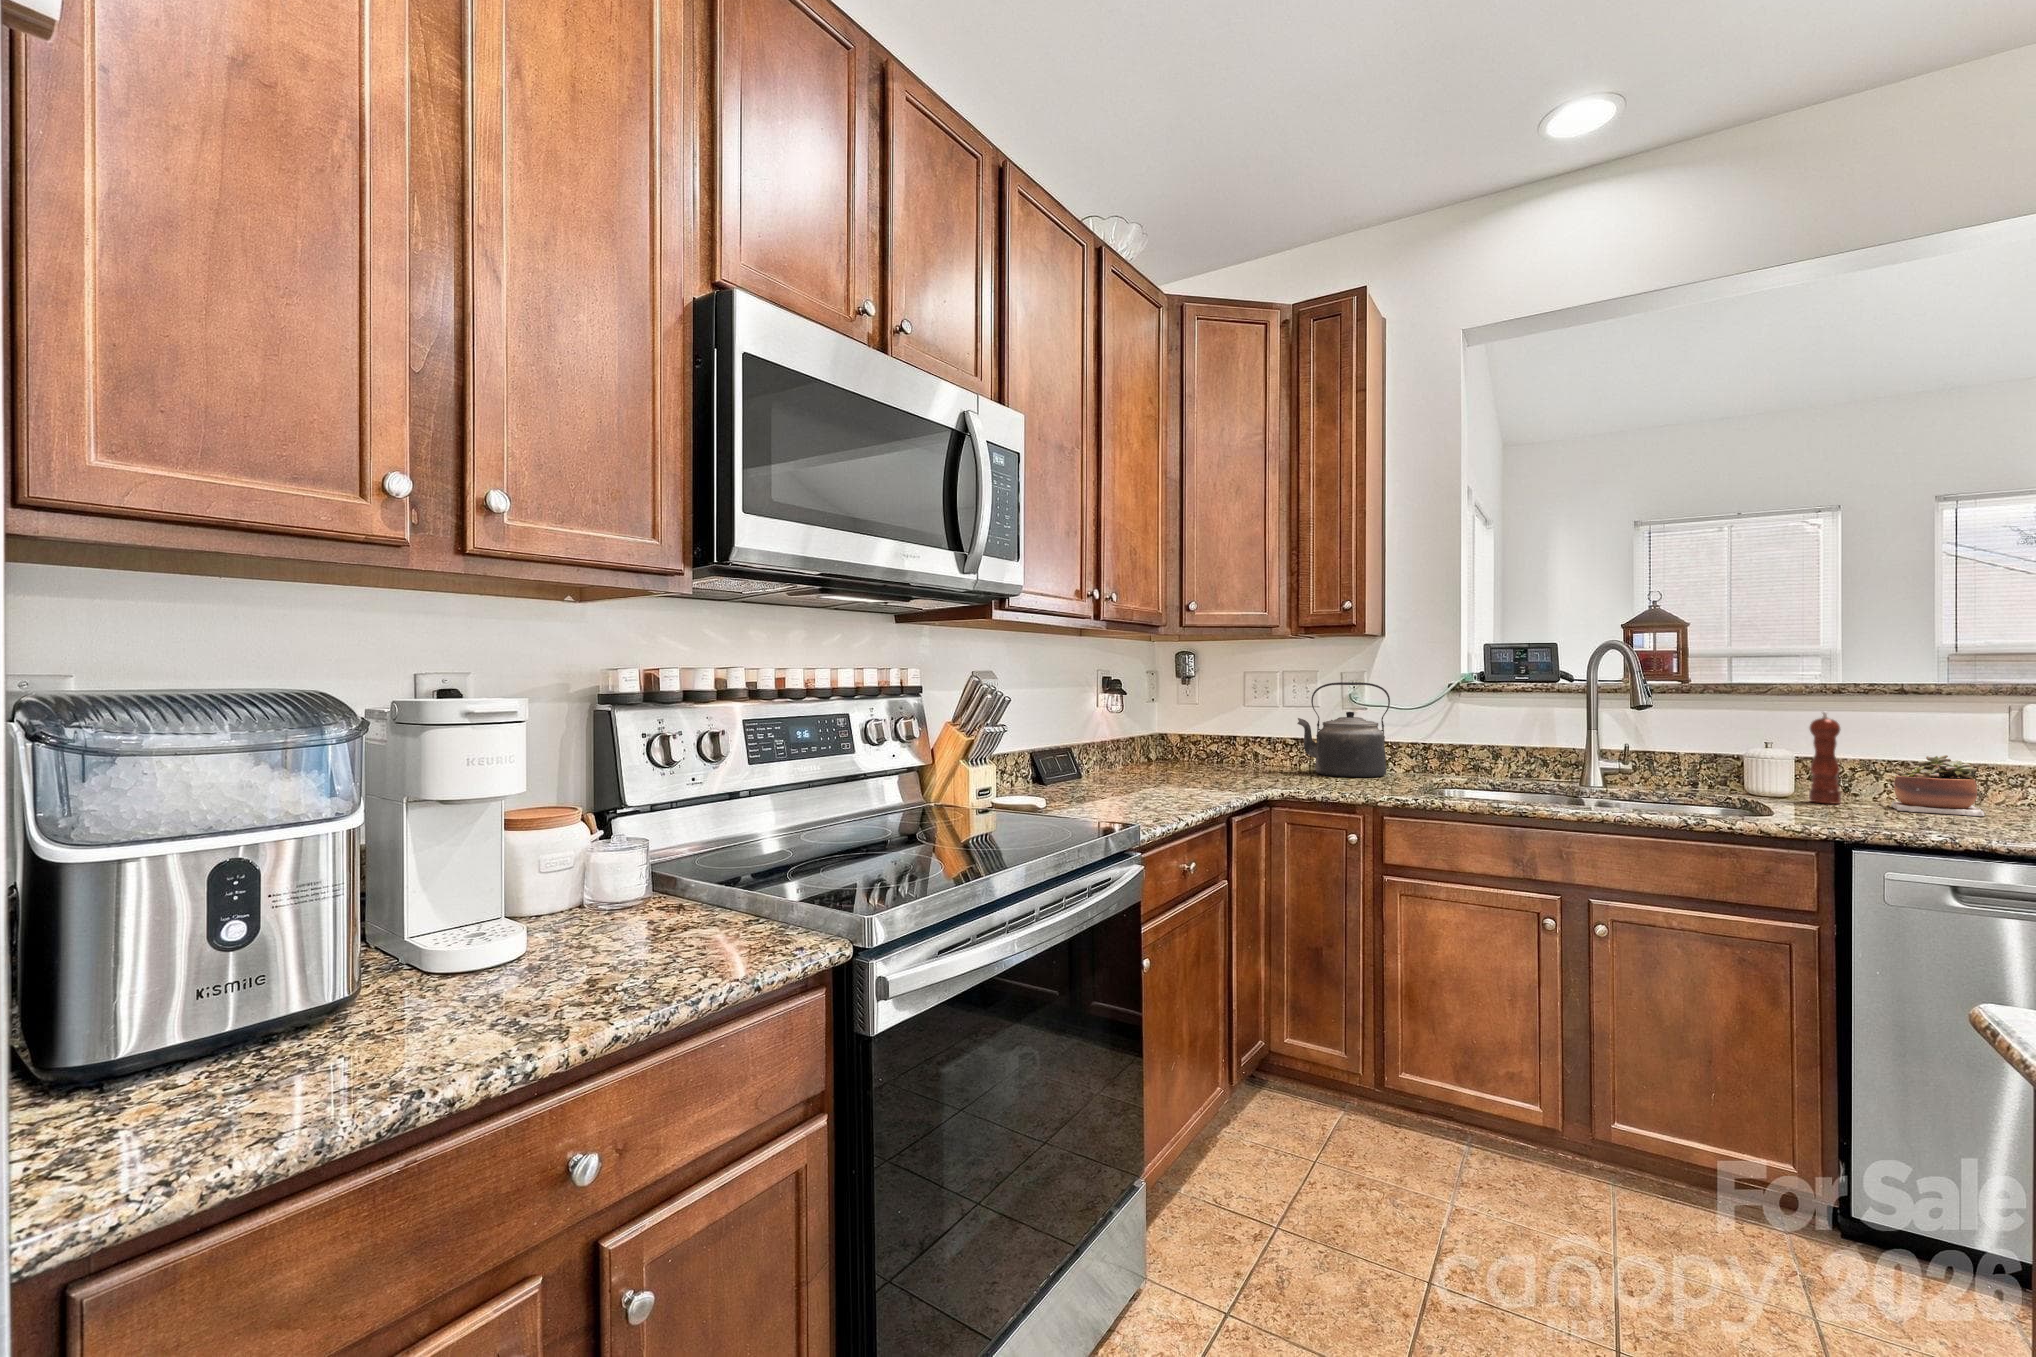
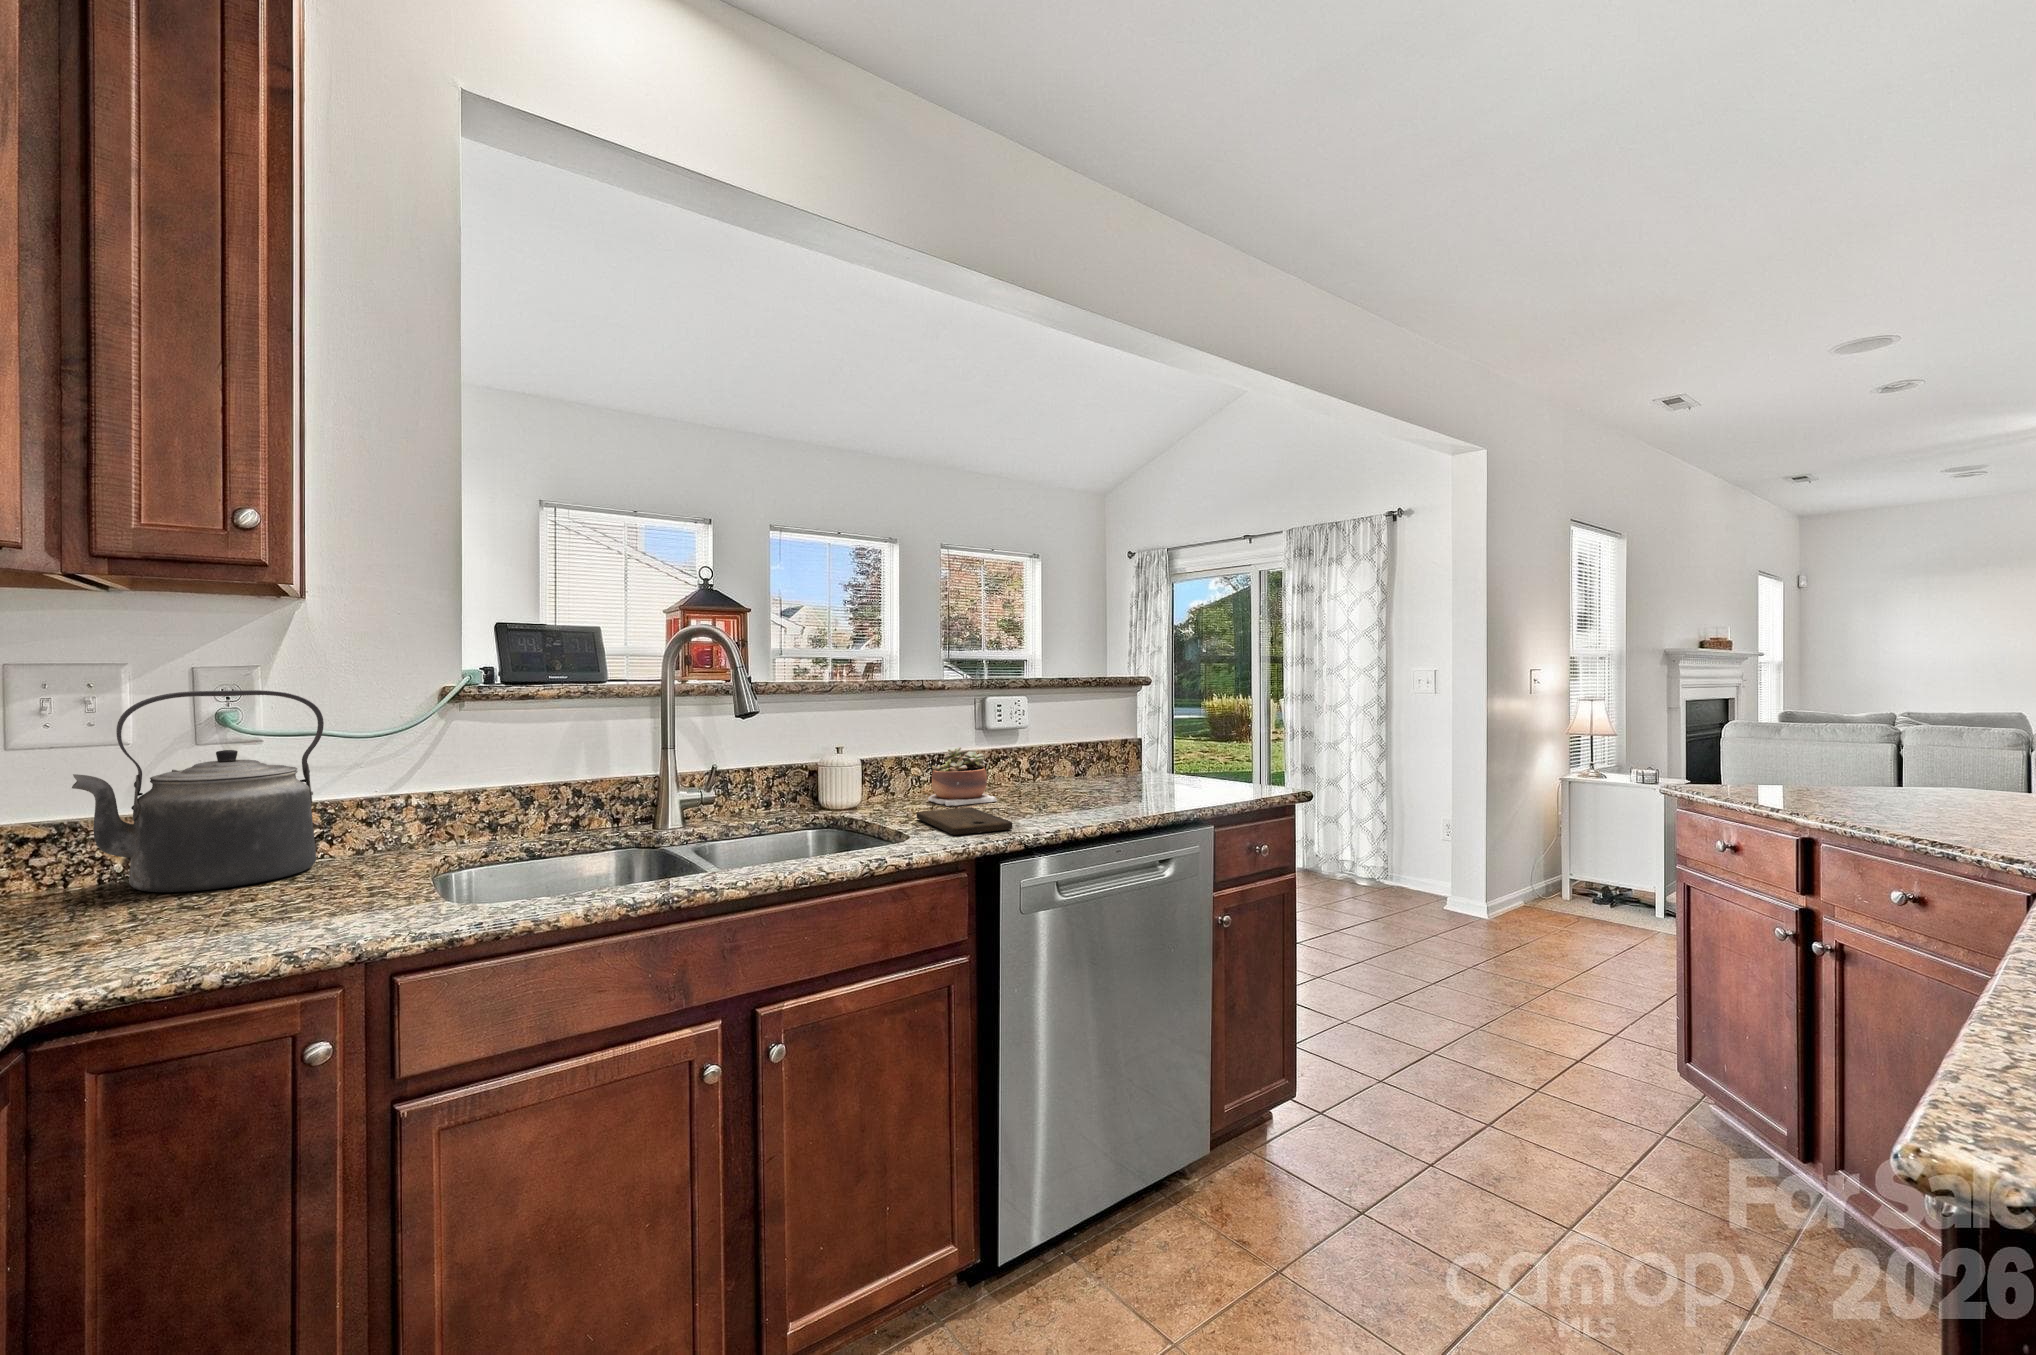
pepper mill: present [1809,712,1841,804] -> none [873,711,898,808]
cutting board: none [1823,804,1907,827] -> present [917,807,1013,835]

